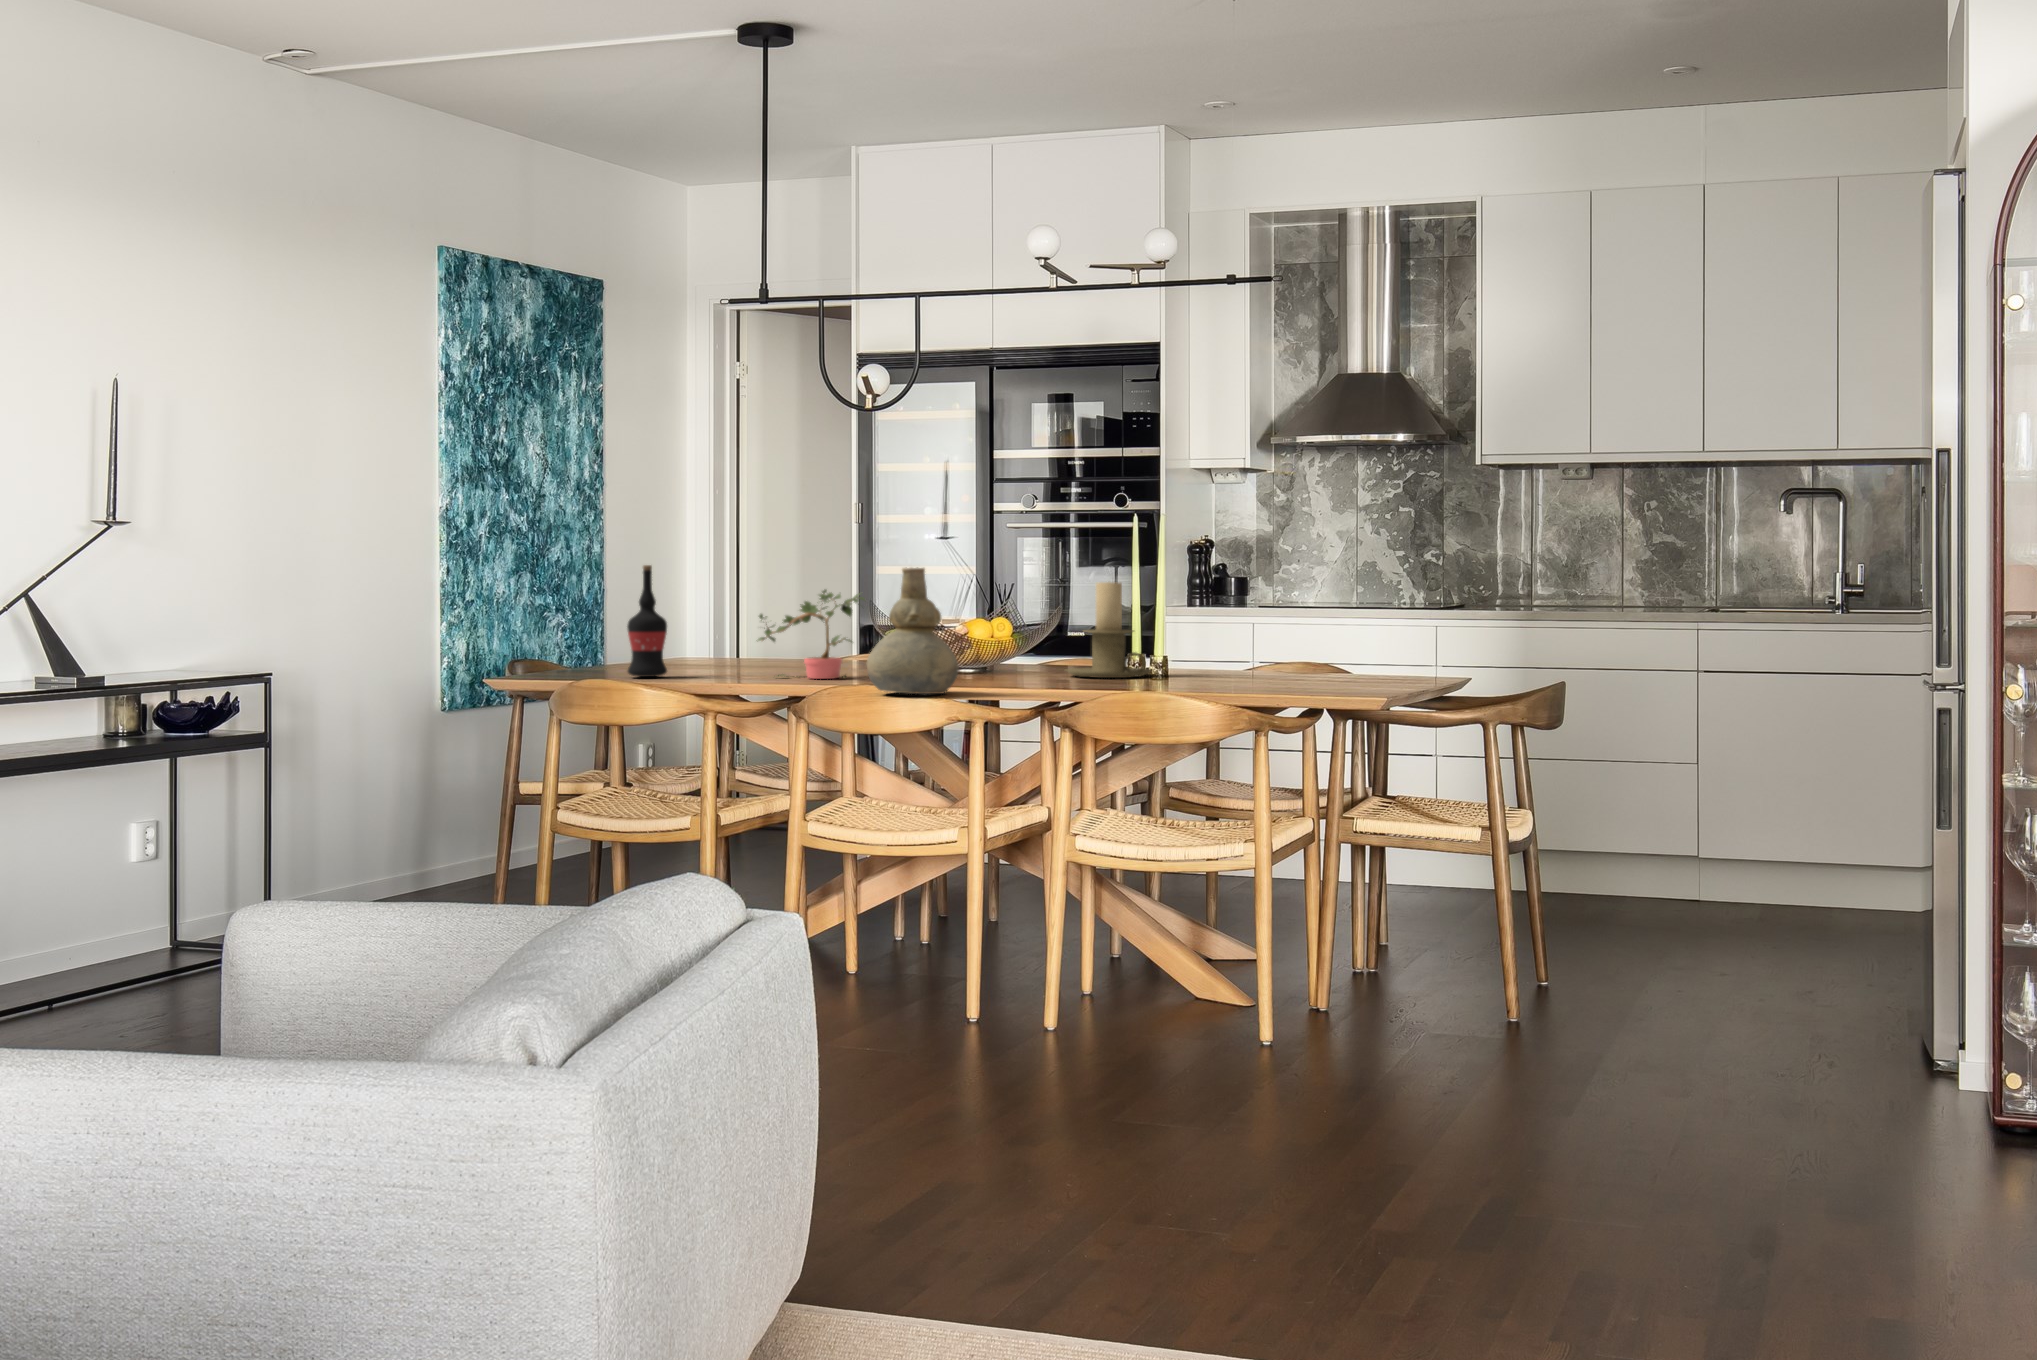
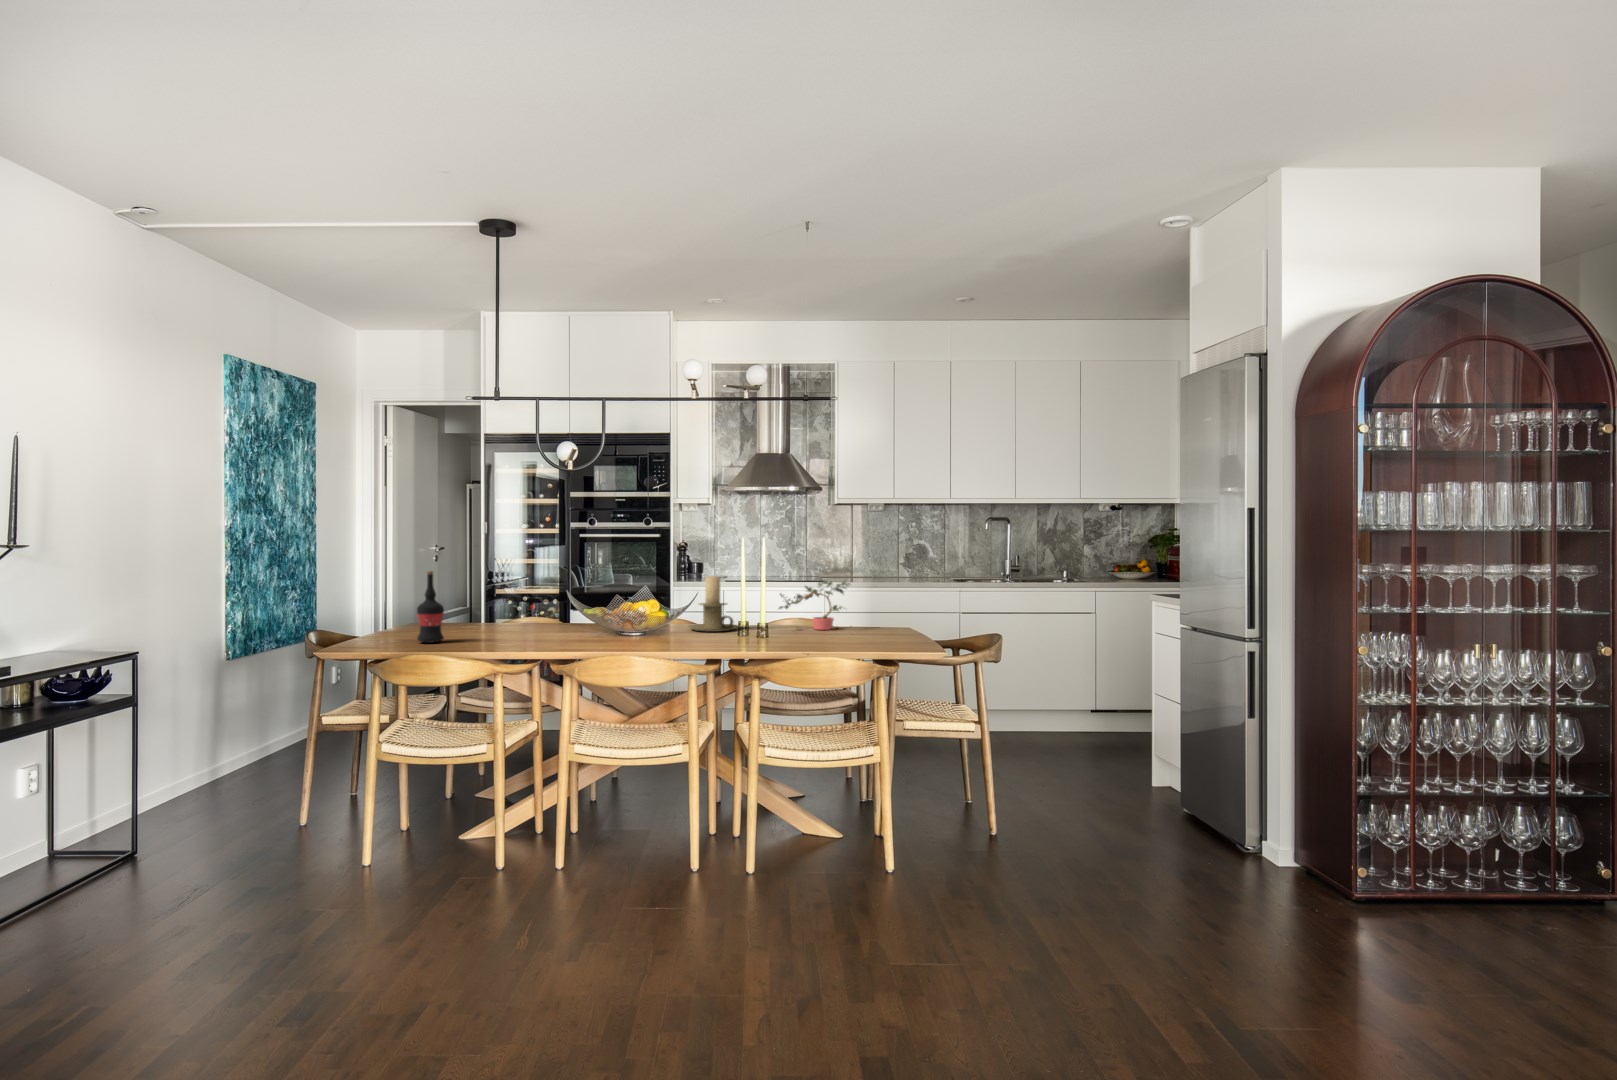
vase: present [866,568,959,694] -> none [612,575,668,653]
potted plant: present [758,590,865,679] -> present [779,581,849,630]

